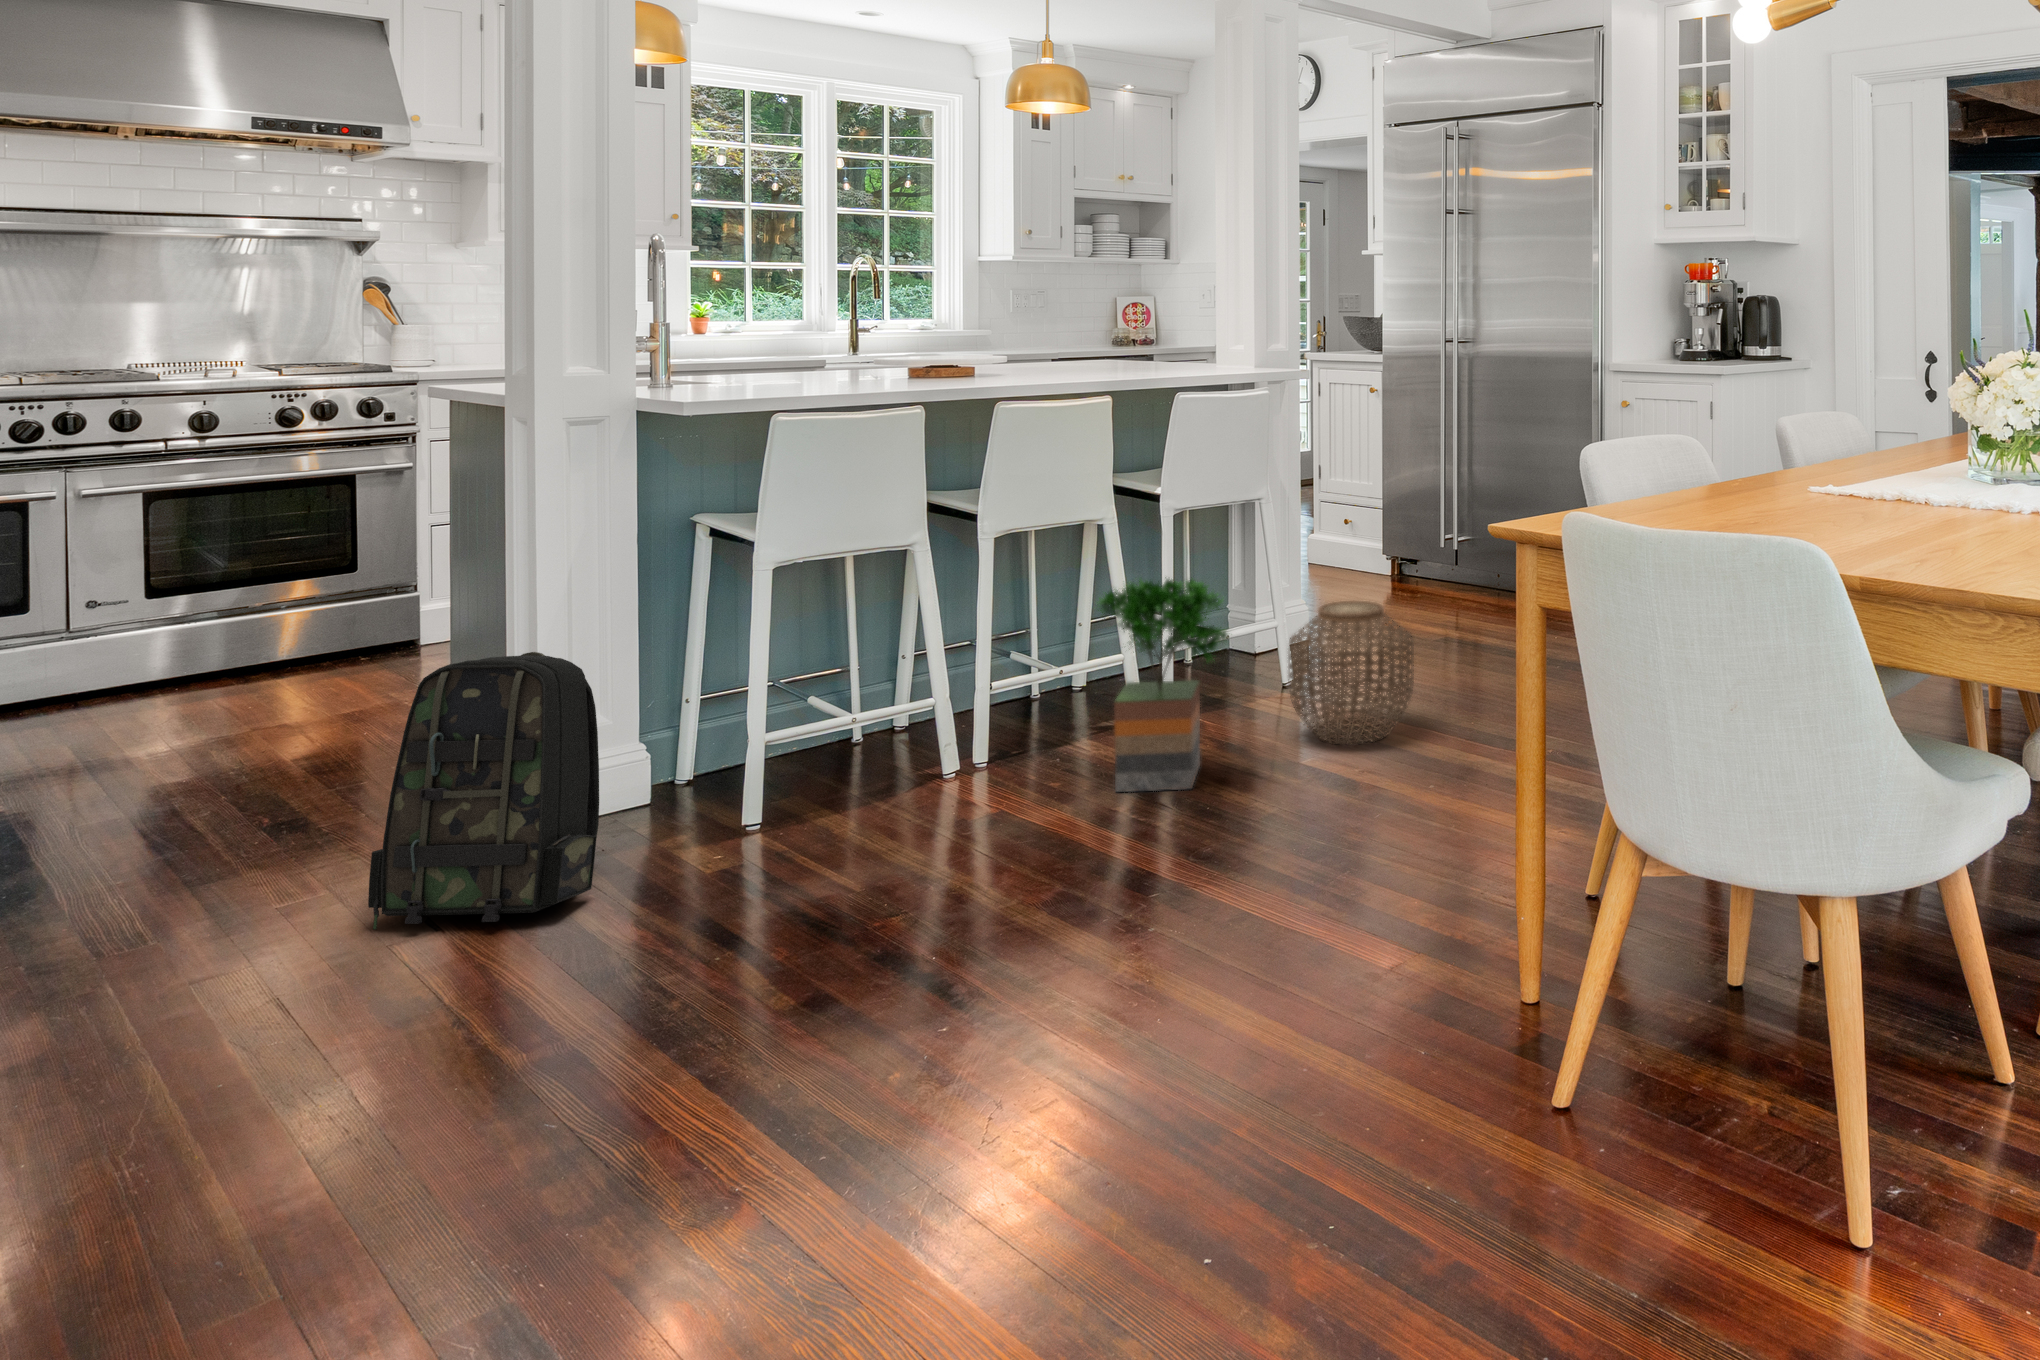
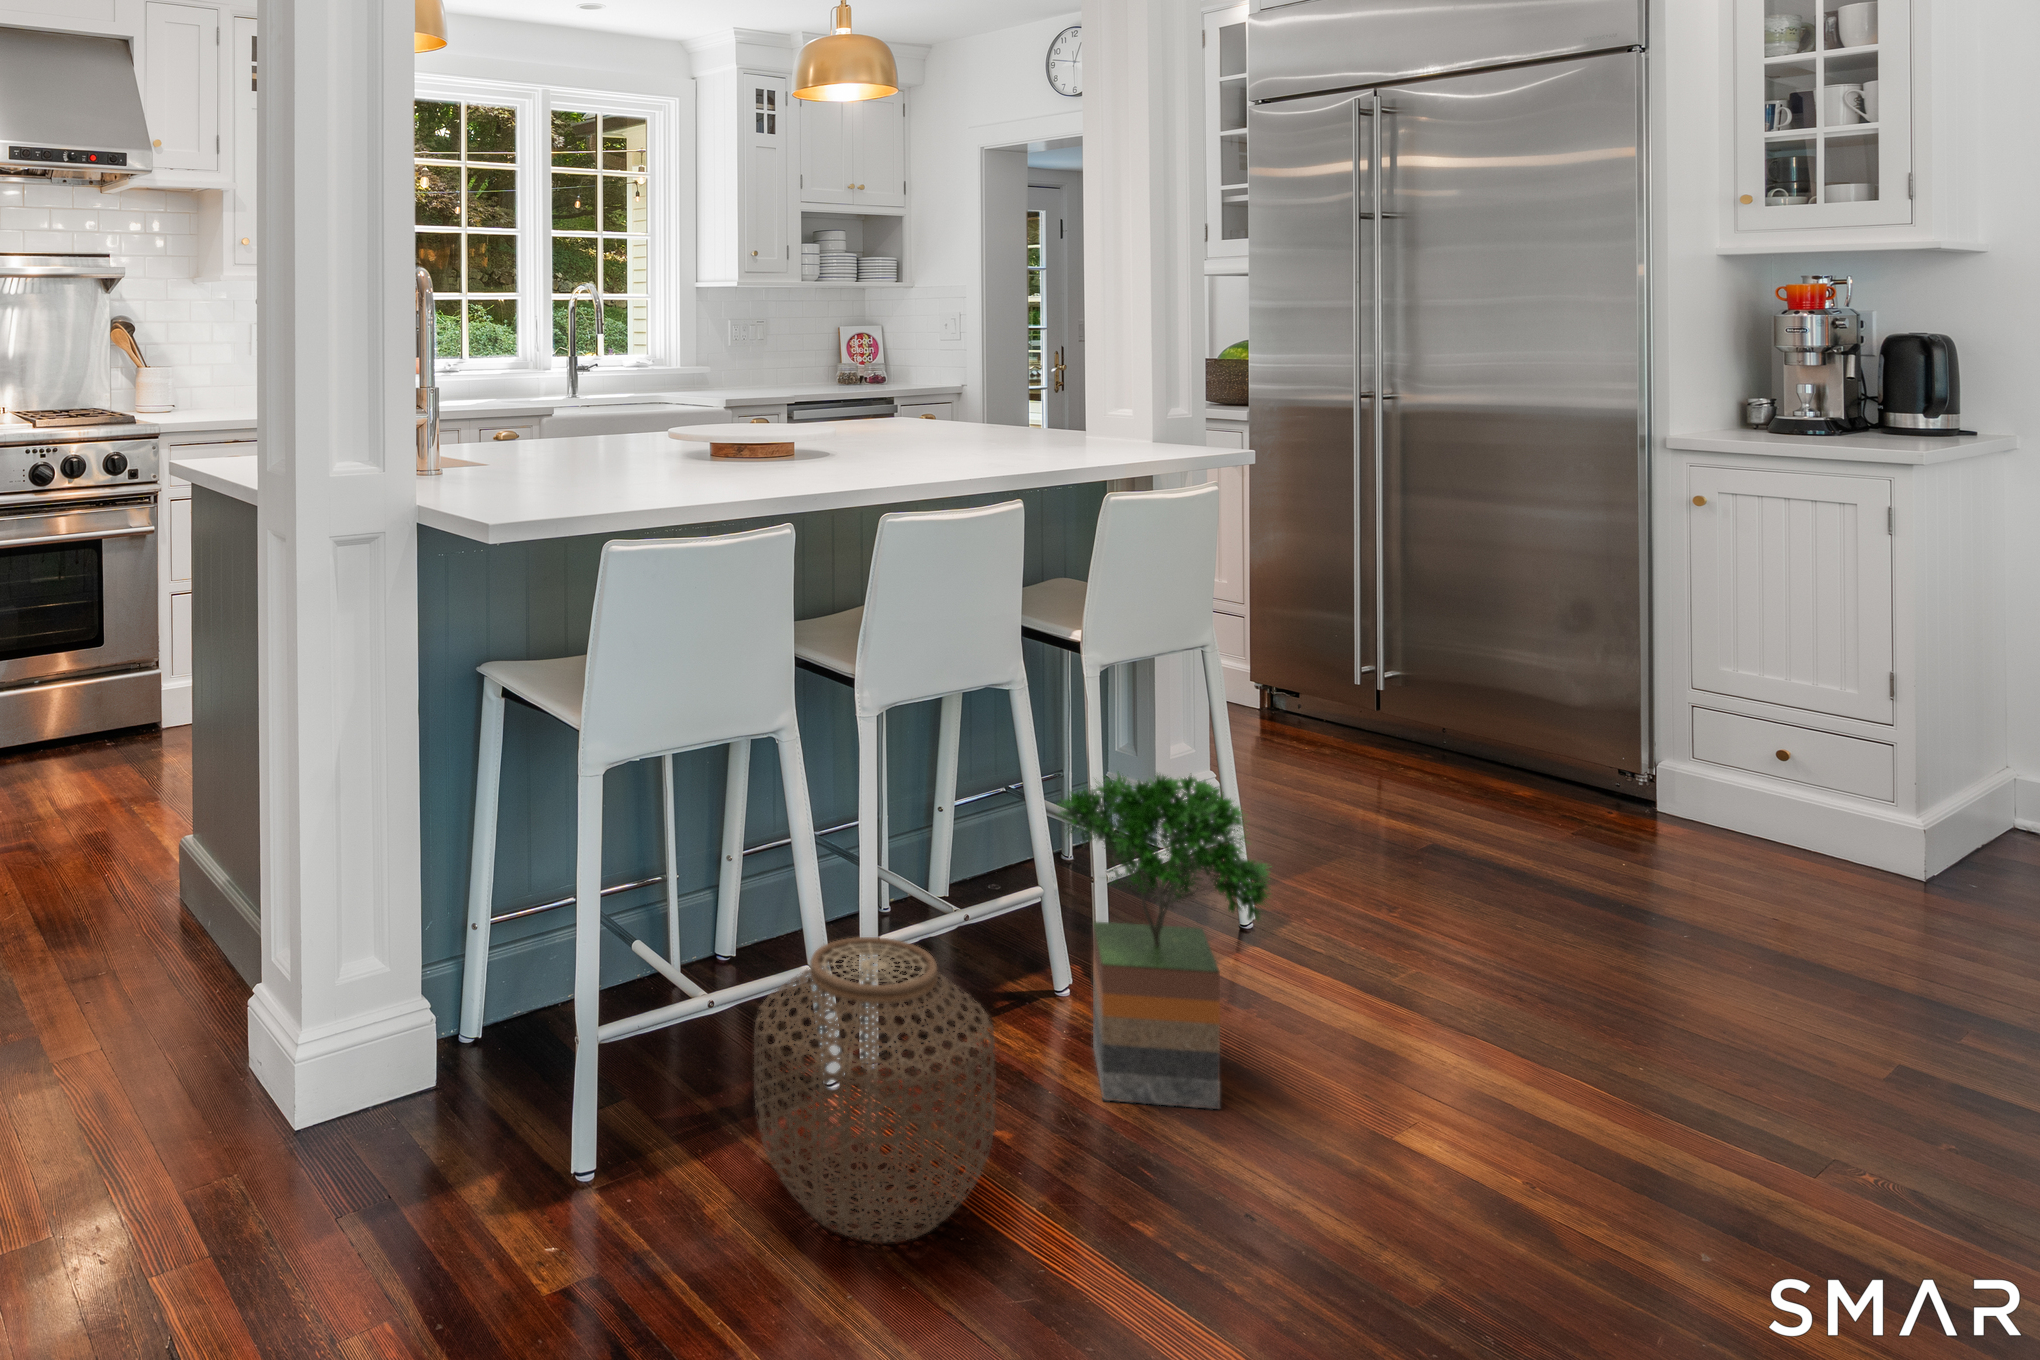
woven basket: present [1288,601,1414,744] -> present [754,937,996,1242]
backpack: present [368,652,599,929] -> none [178,858,451,1274]

